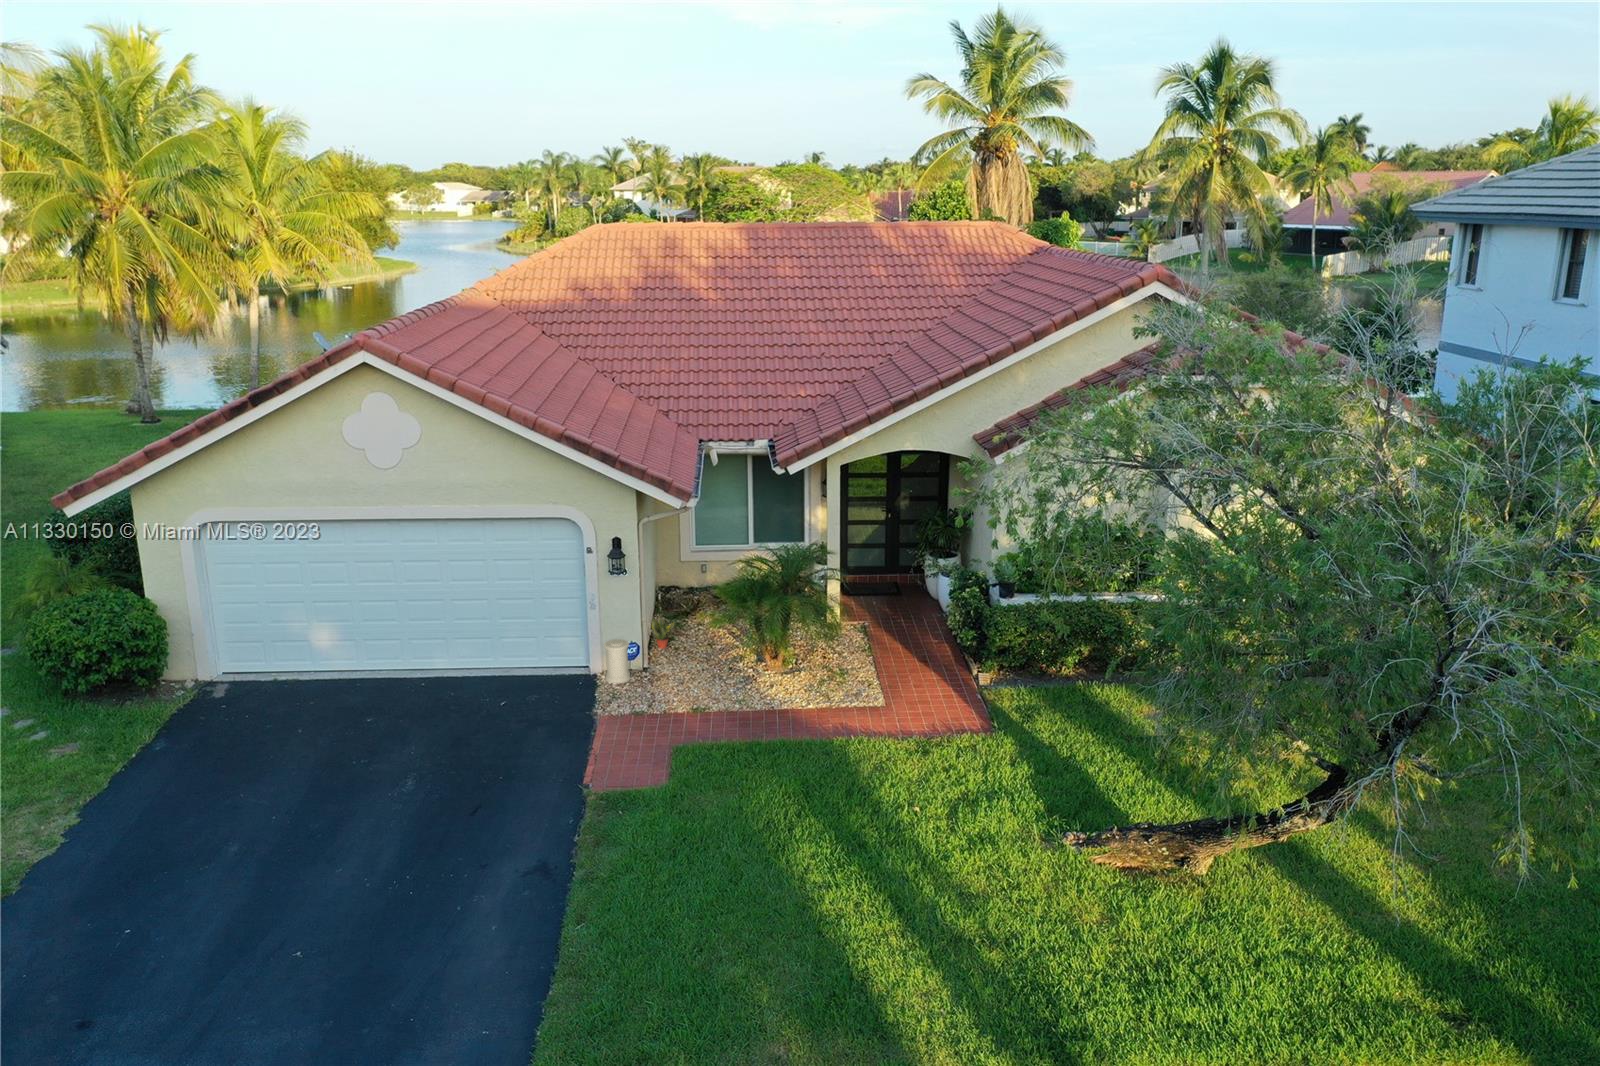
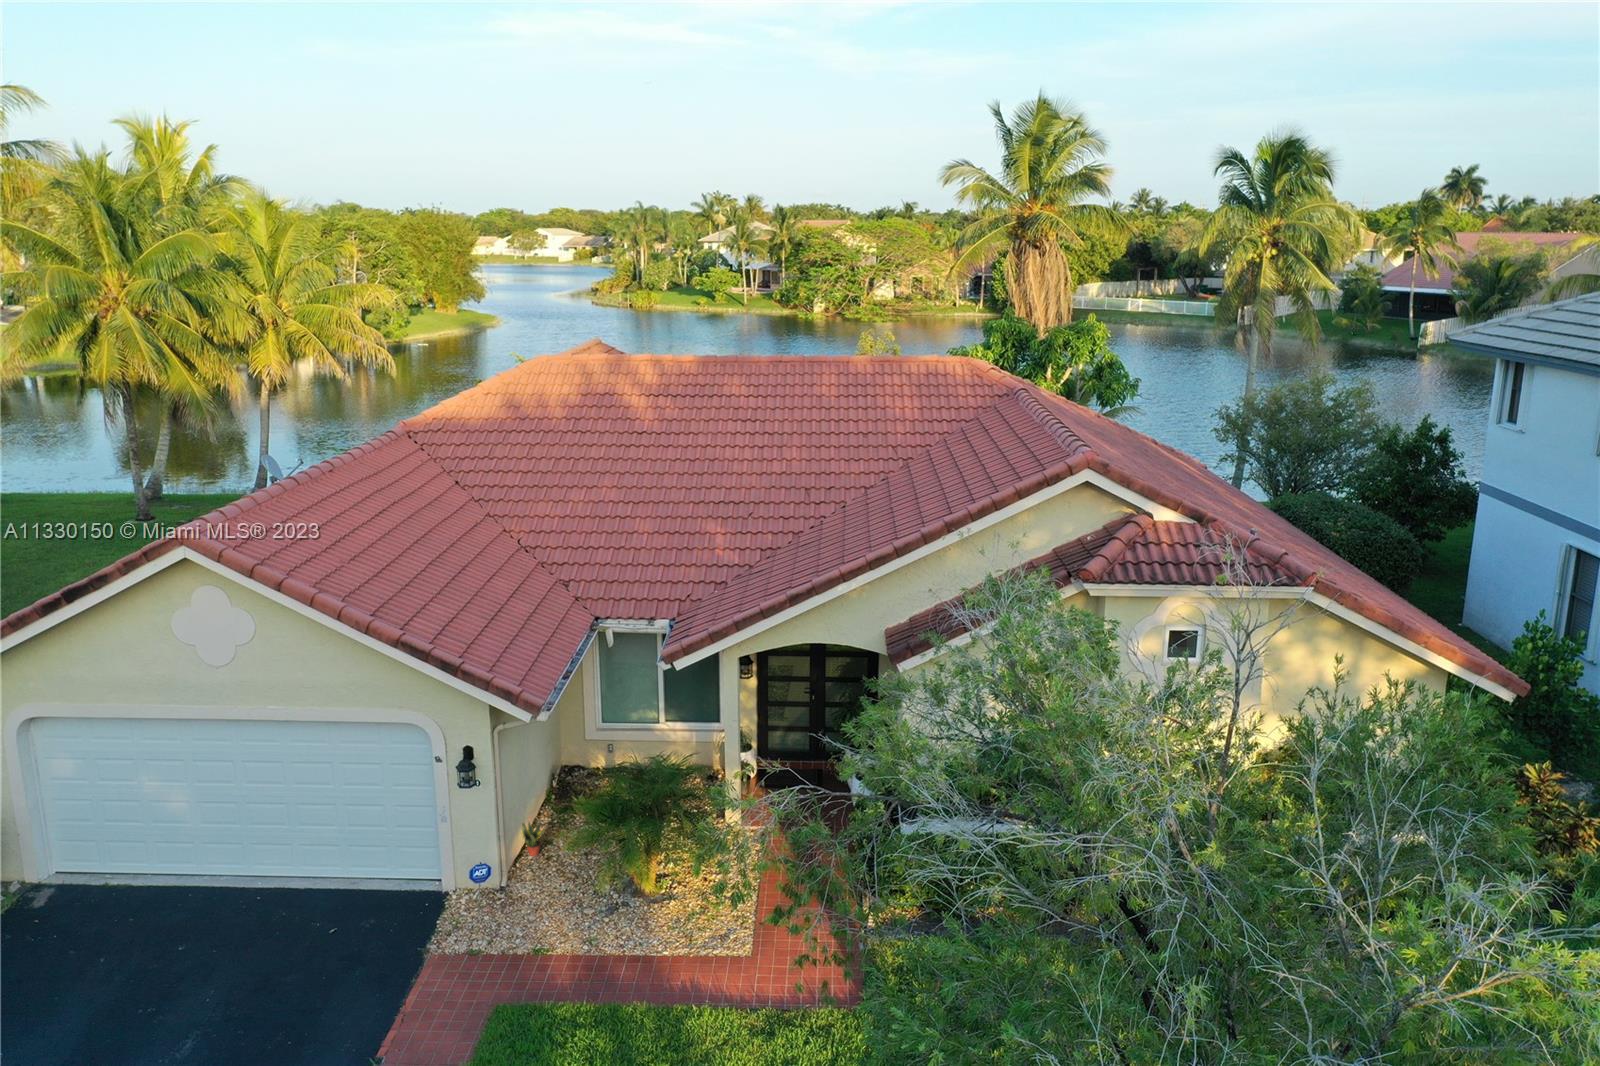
trash can: present [604,639,630,683] -> none [452,855,483,906]

